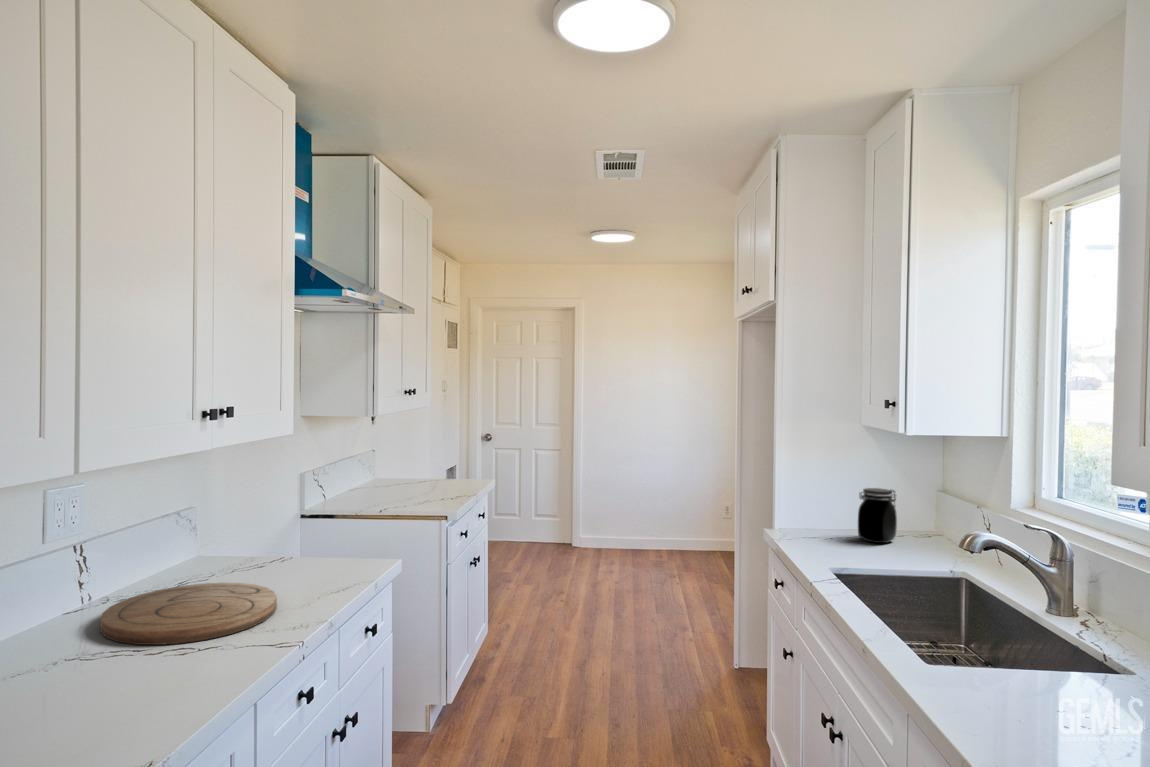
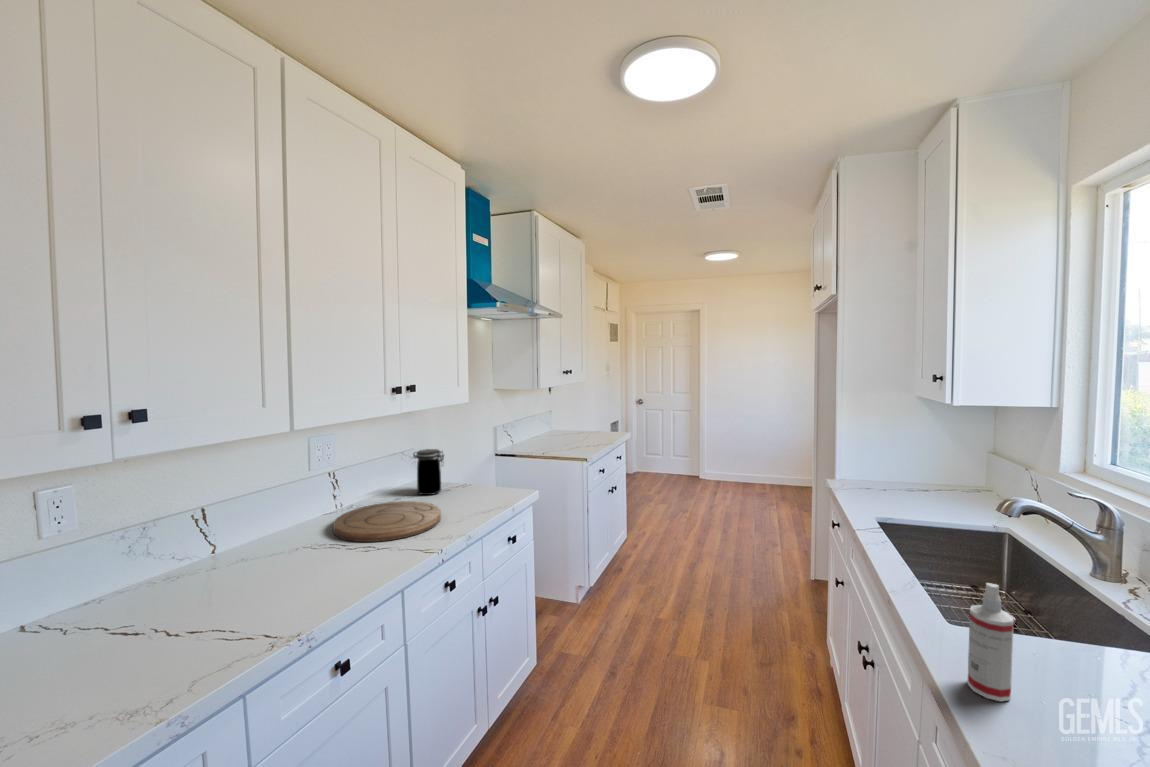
jar: present [858,488,897,543] -> present [413,449,444,495]
spray bottle: none [968,612,1009,736] -> present [968,583,1014,701]

